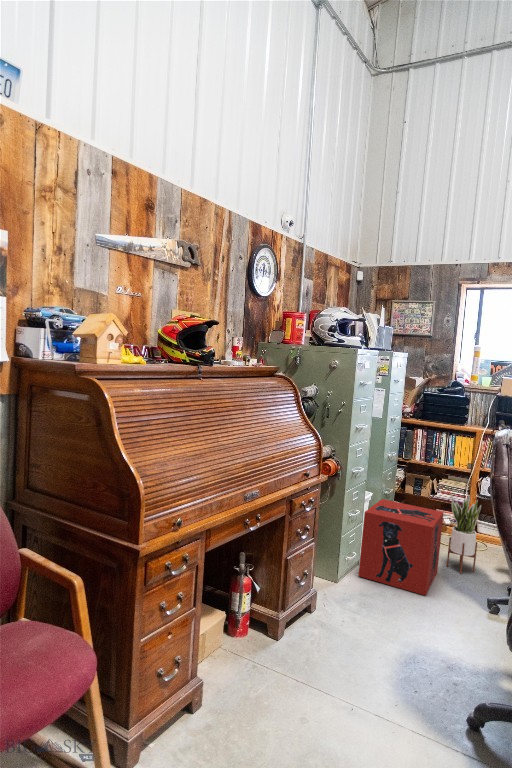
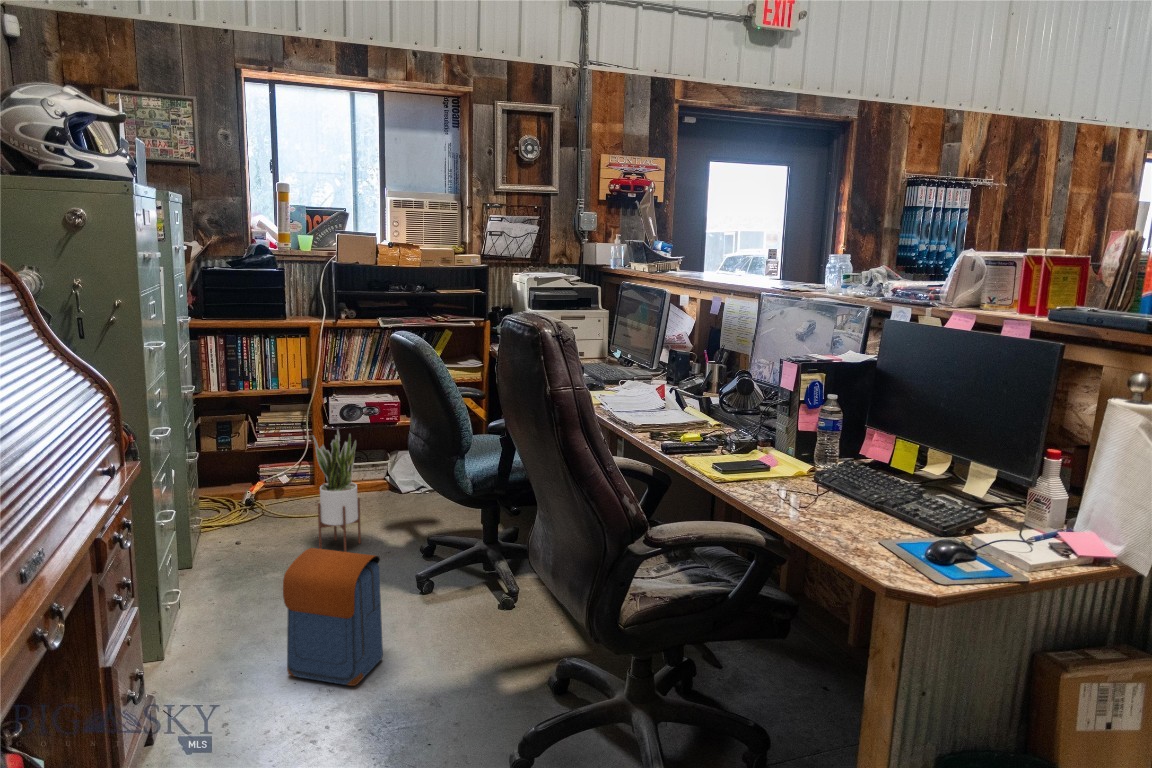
storage box: present [358,499,444,595] -> none [185,468,321,628]
backpack: none [387,551,450,640] -> present [283,548,383,686]

